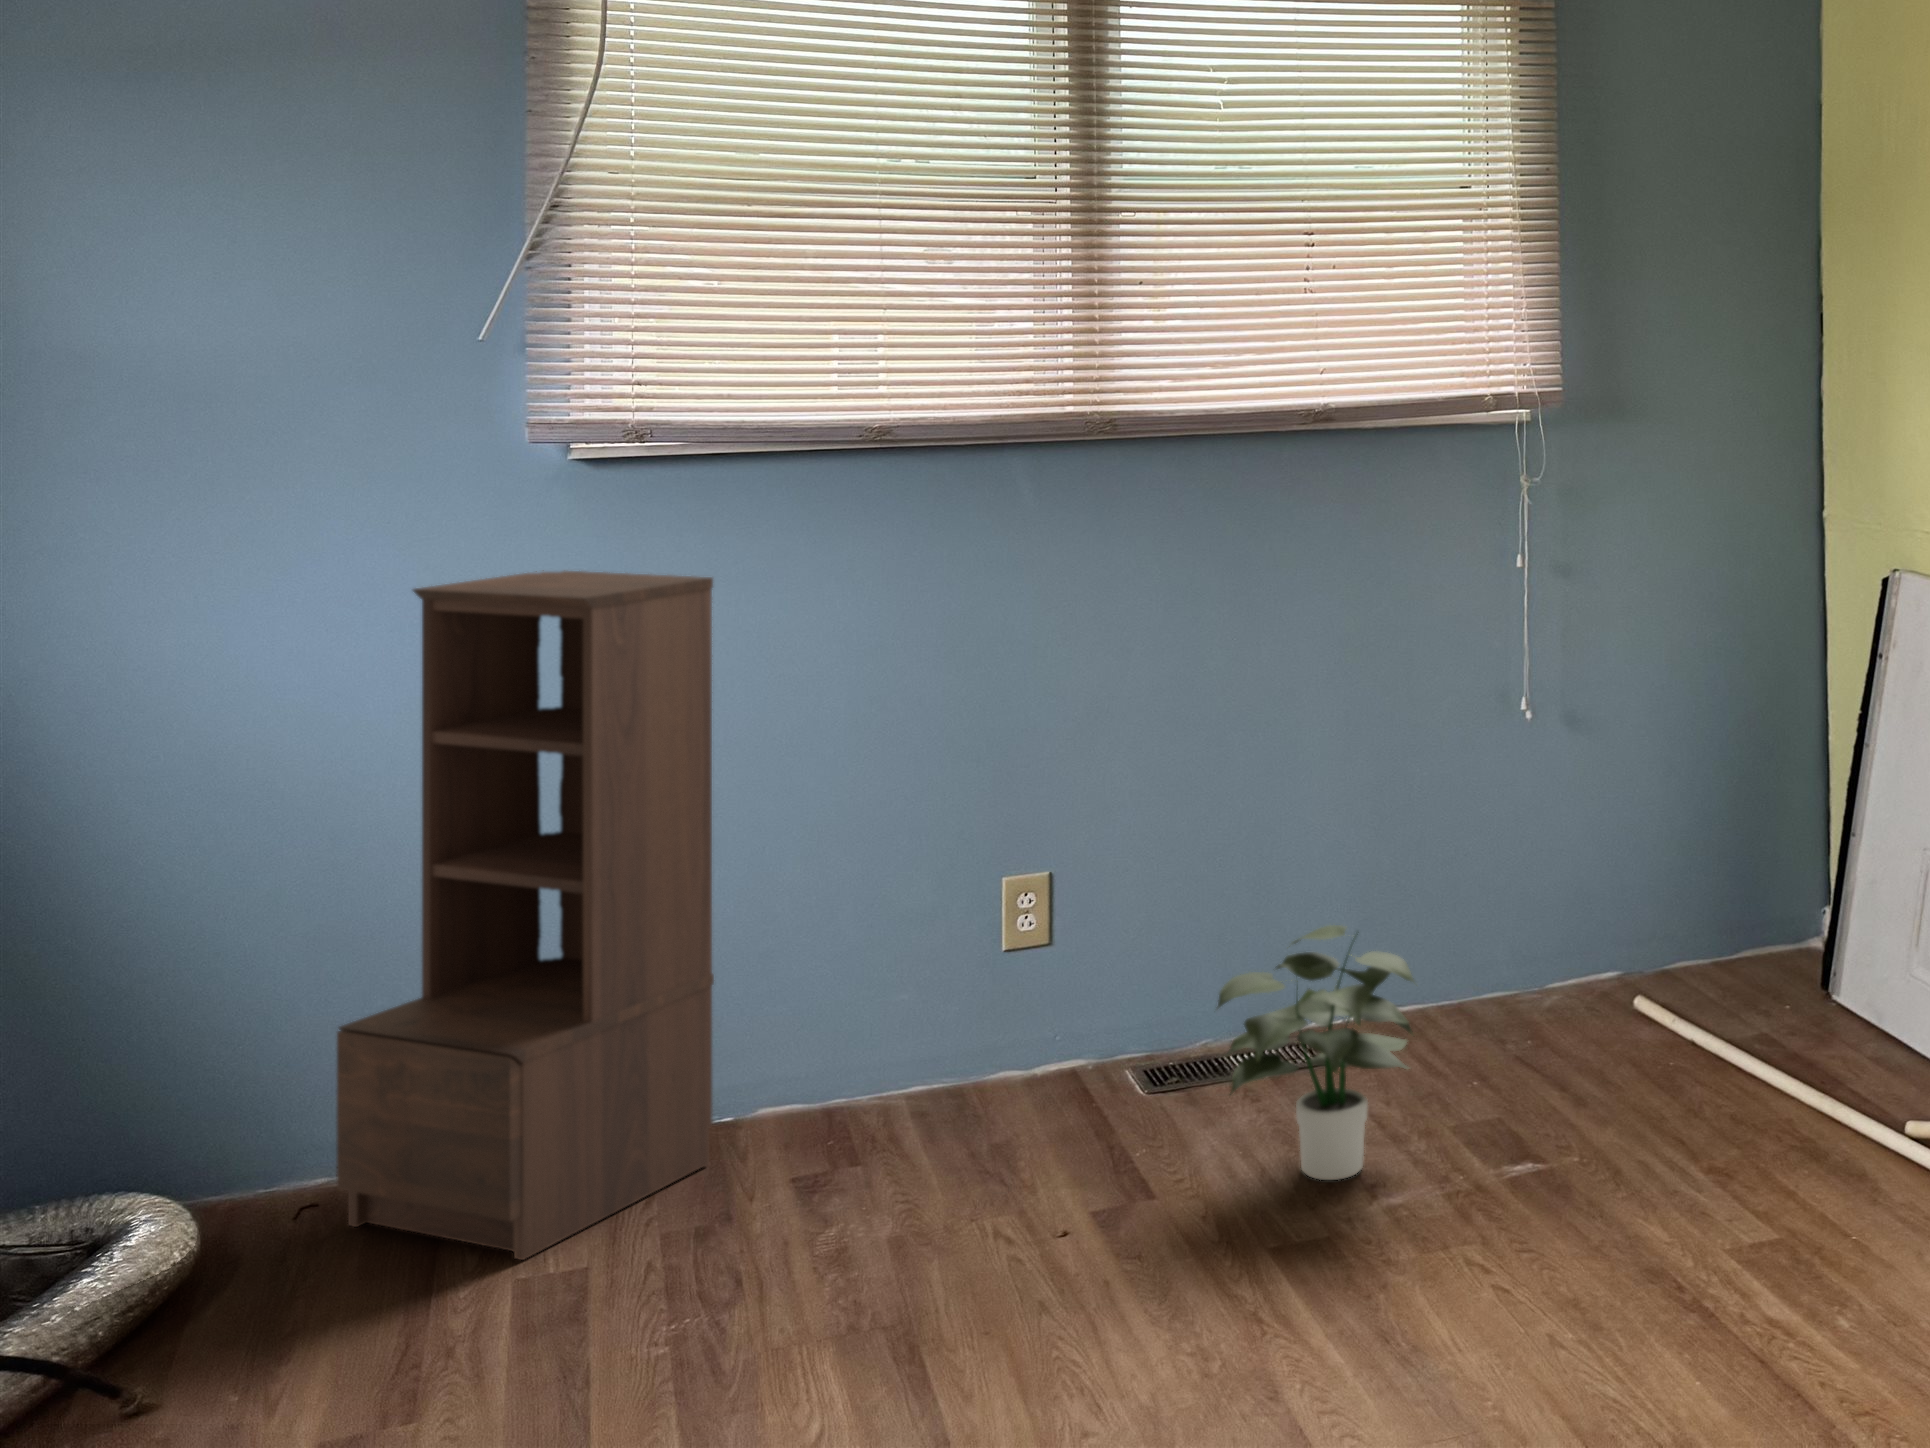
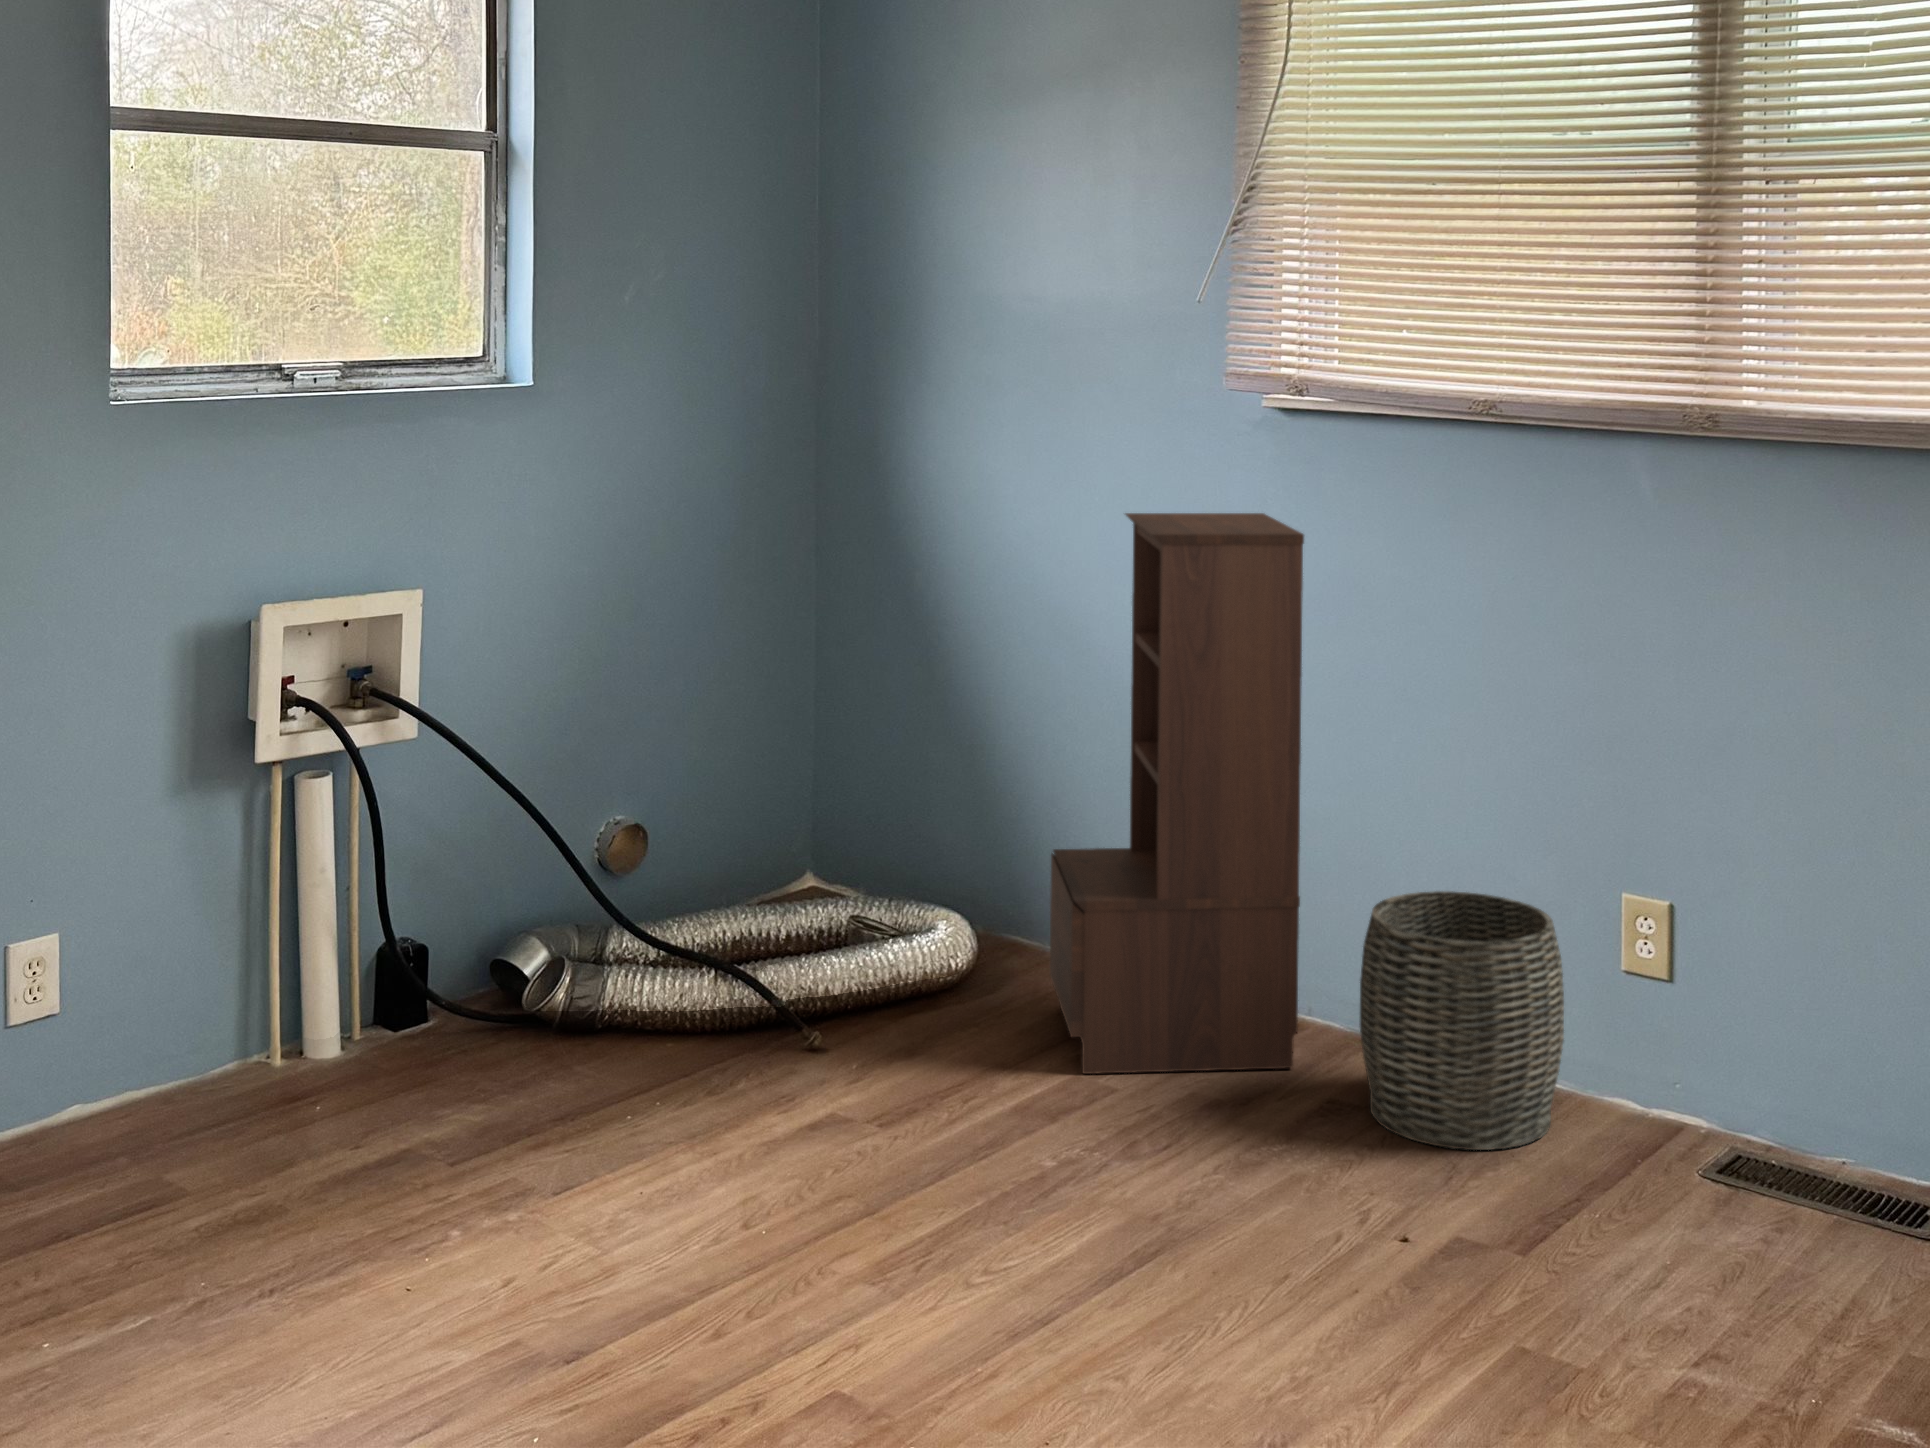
woven basket: none [809,909,1016,1167] -> present [1360,891,1564,1150]
potted plant: present [1218,925,1414,1180] -> none [1566,1042,1843,1339]

